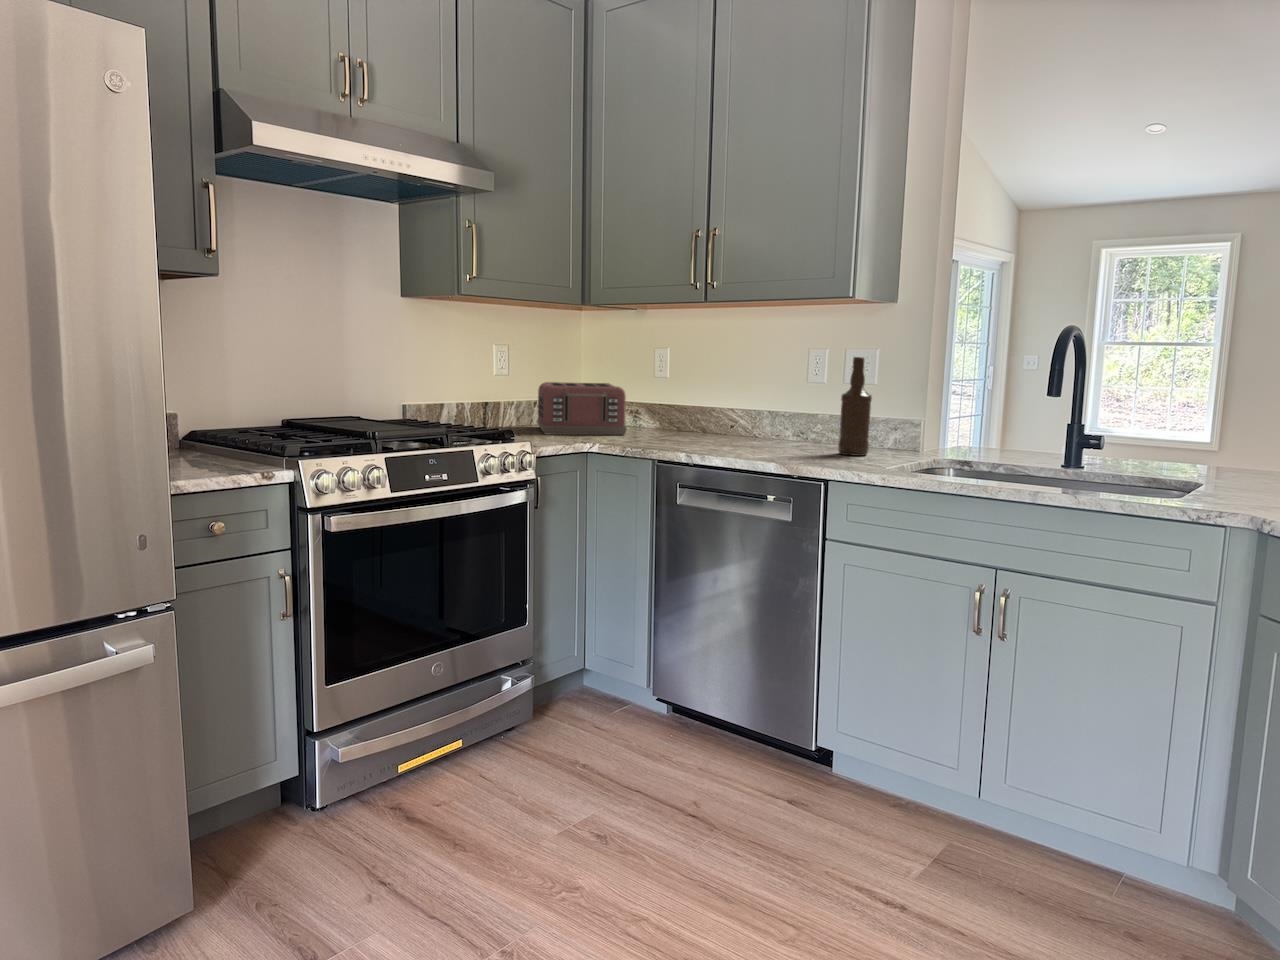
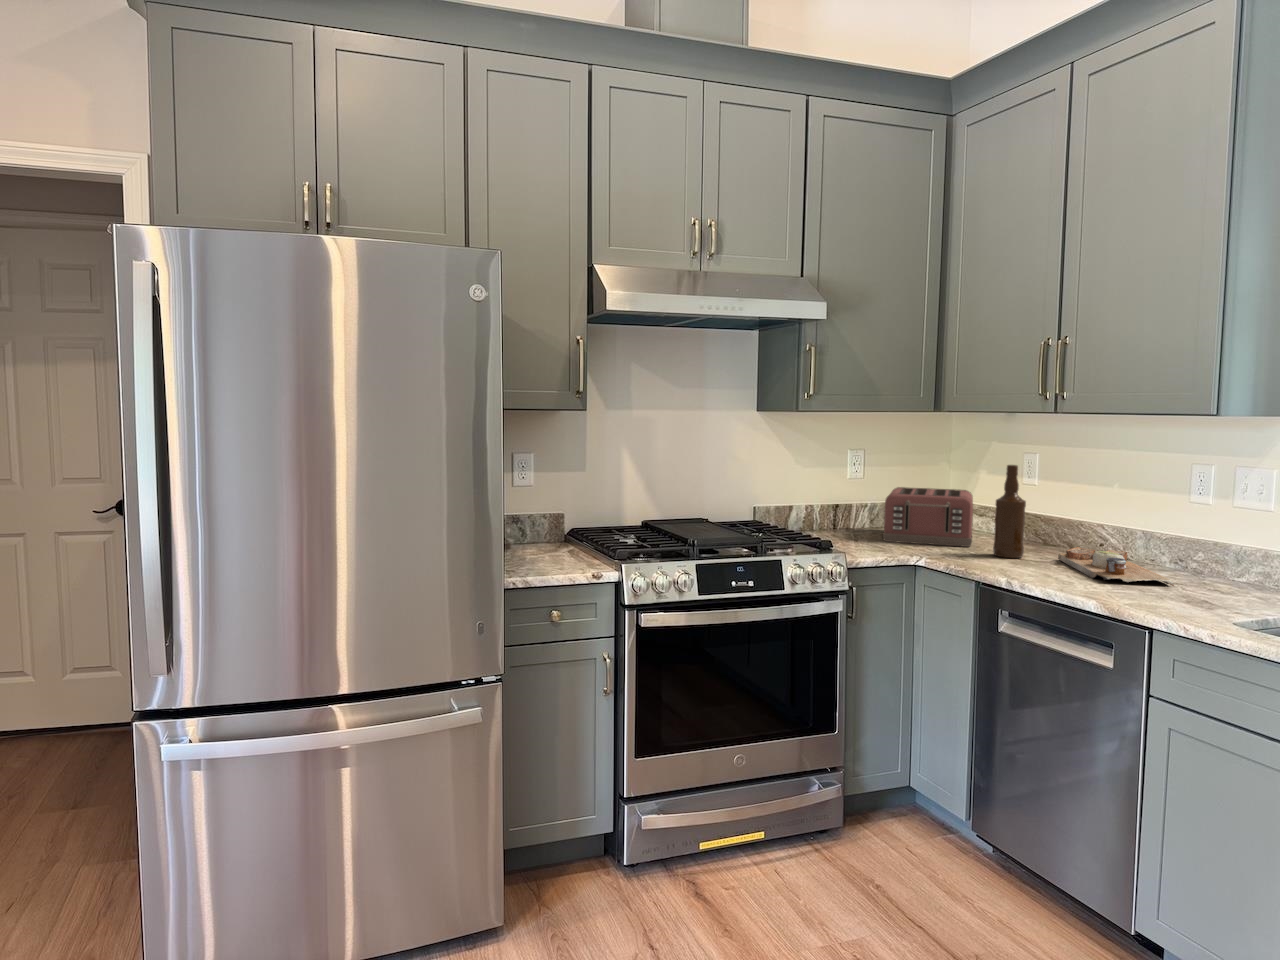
bottle: present [838,357,872,456] -> present [993,465,1026,558]
cutting board: none [706,427,812,451] -> present [1058,547,1174,586]

